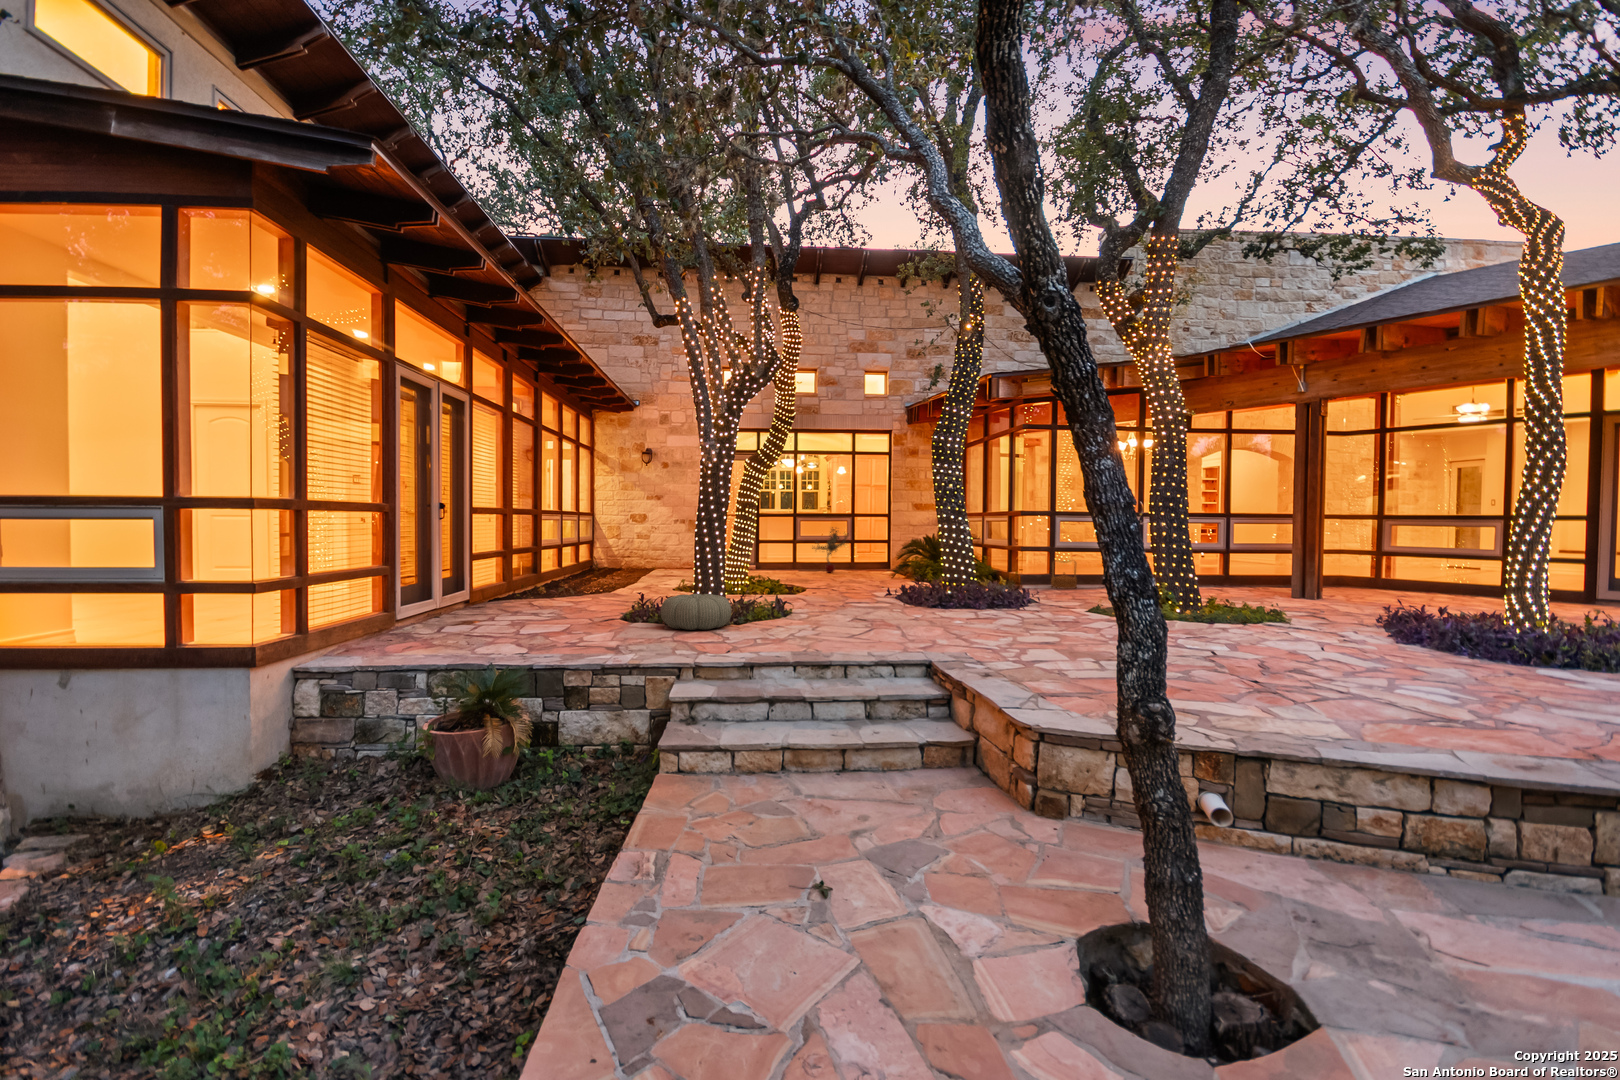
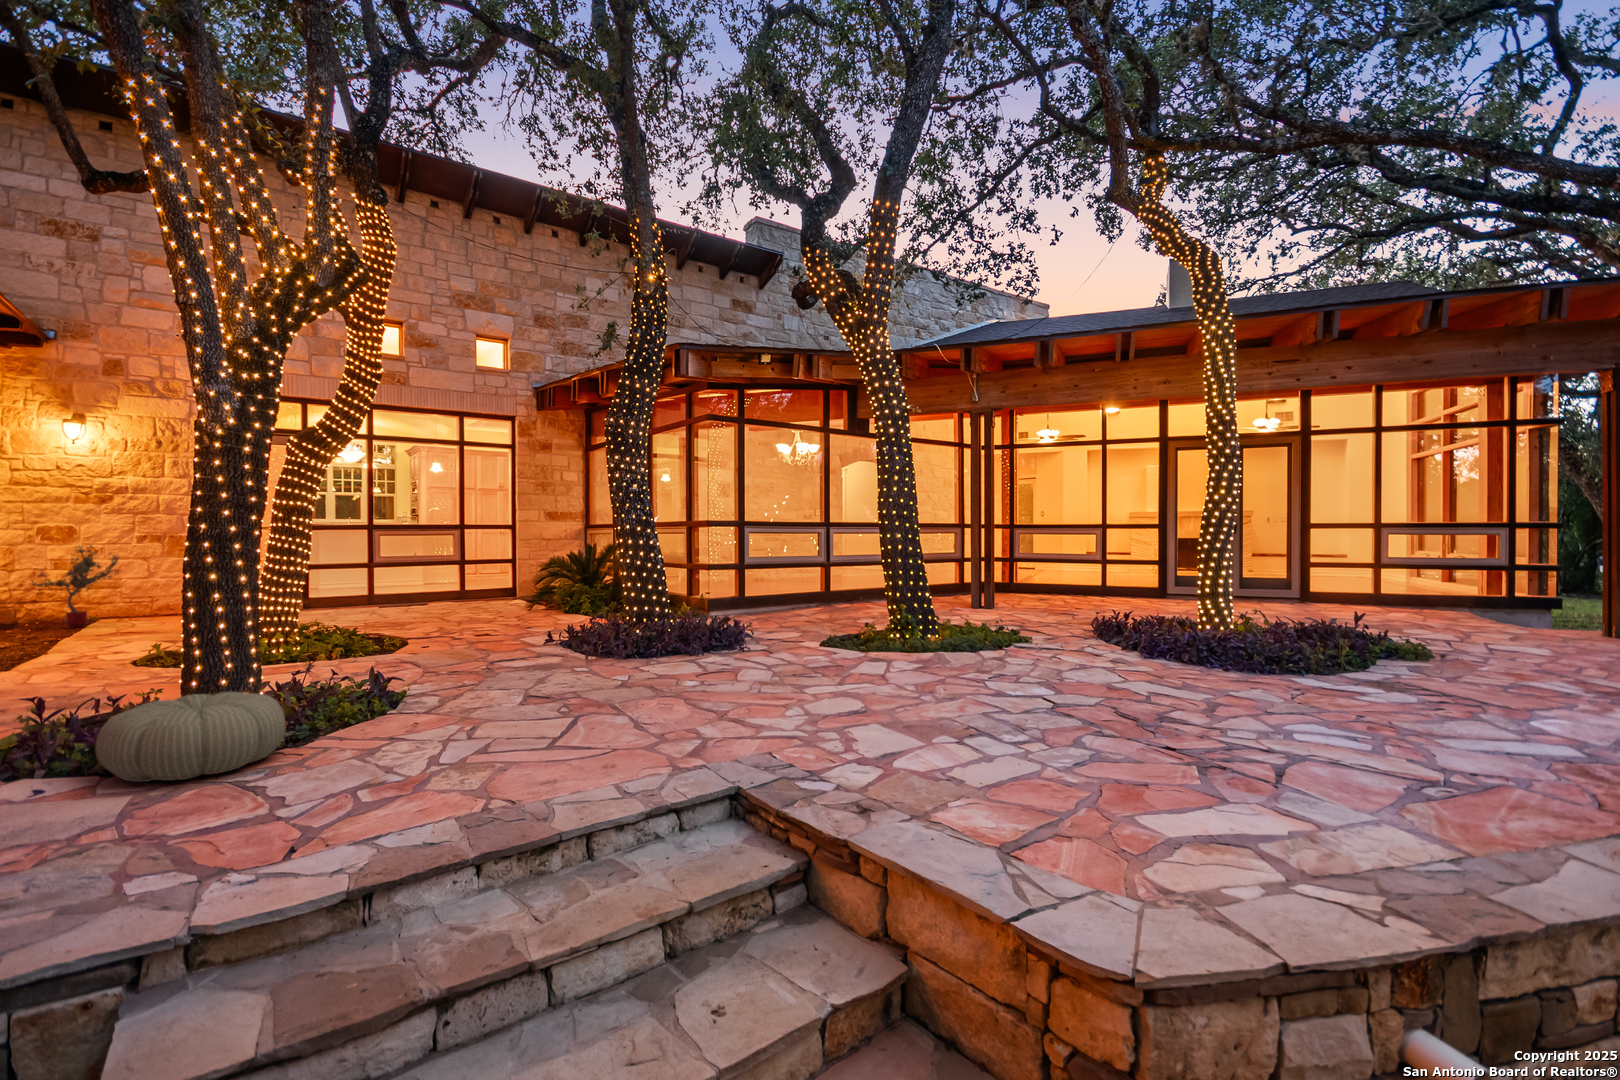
potted tree: present [812,527,848,573] -> present [29,546,119,628]
woven basket: present [1051,561,1077,589] -> none [733,578,763,613]

